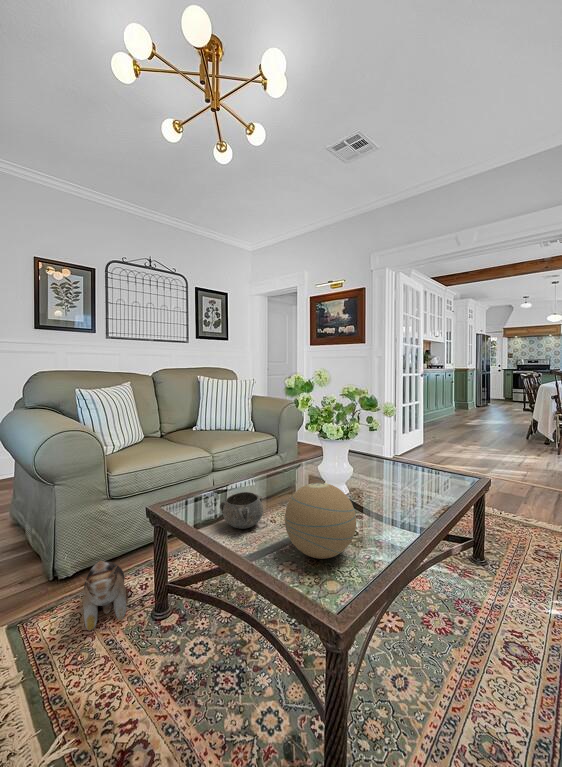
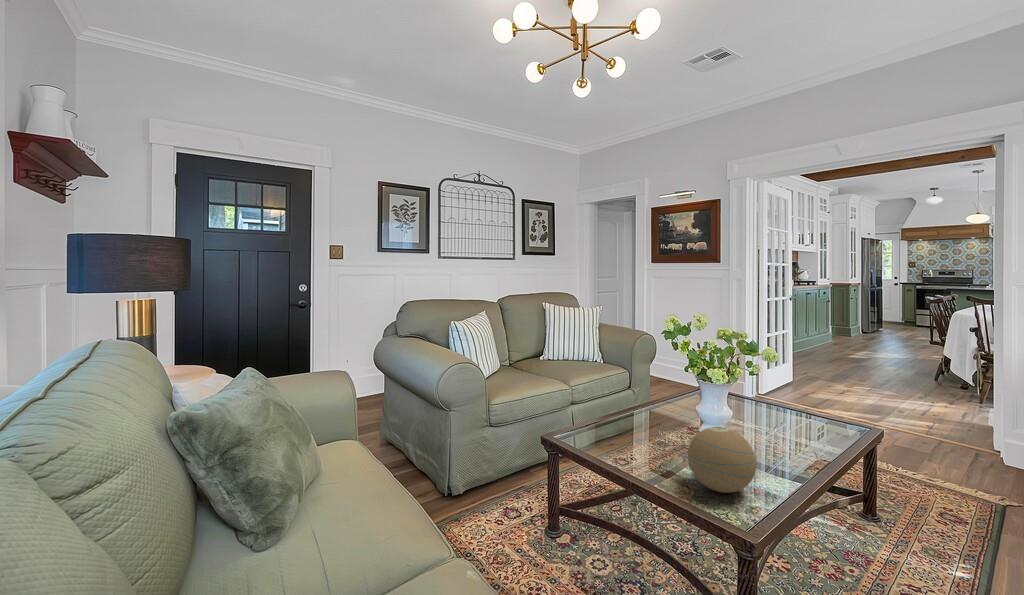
decorative bowl: present [220,492,263,529] -> none [615,430,657,463]
plush toy: present [80,561,128,631] -> none [486,481,526,540]

